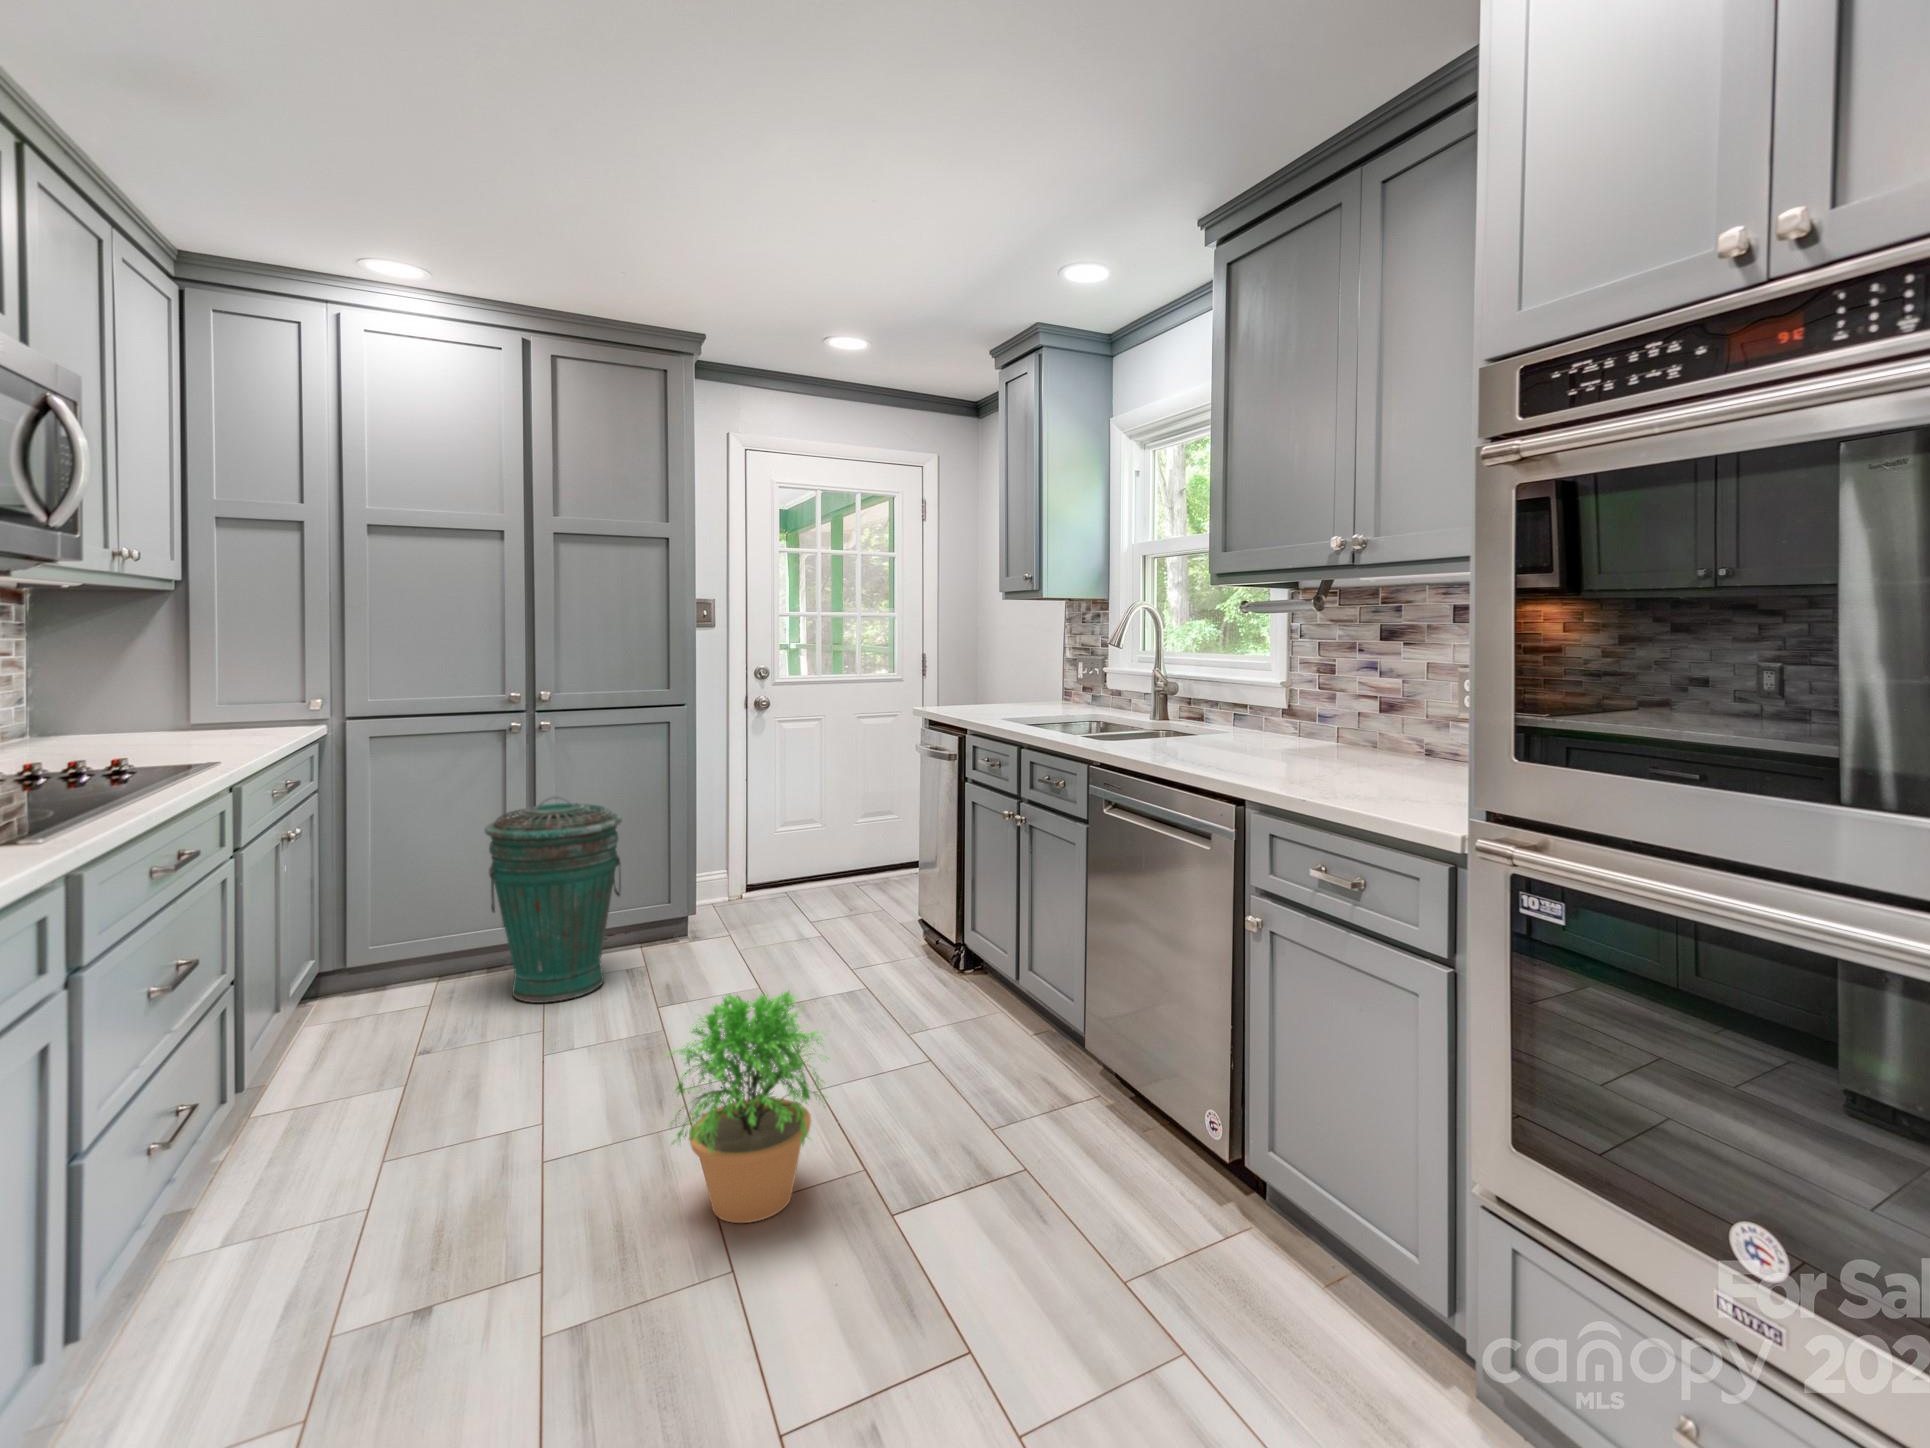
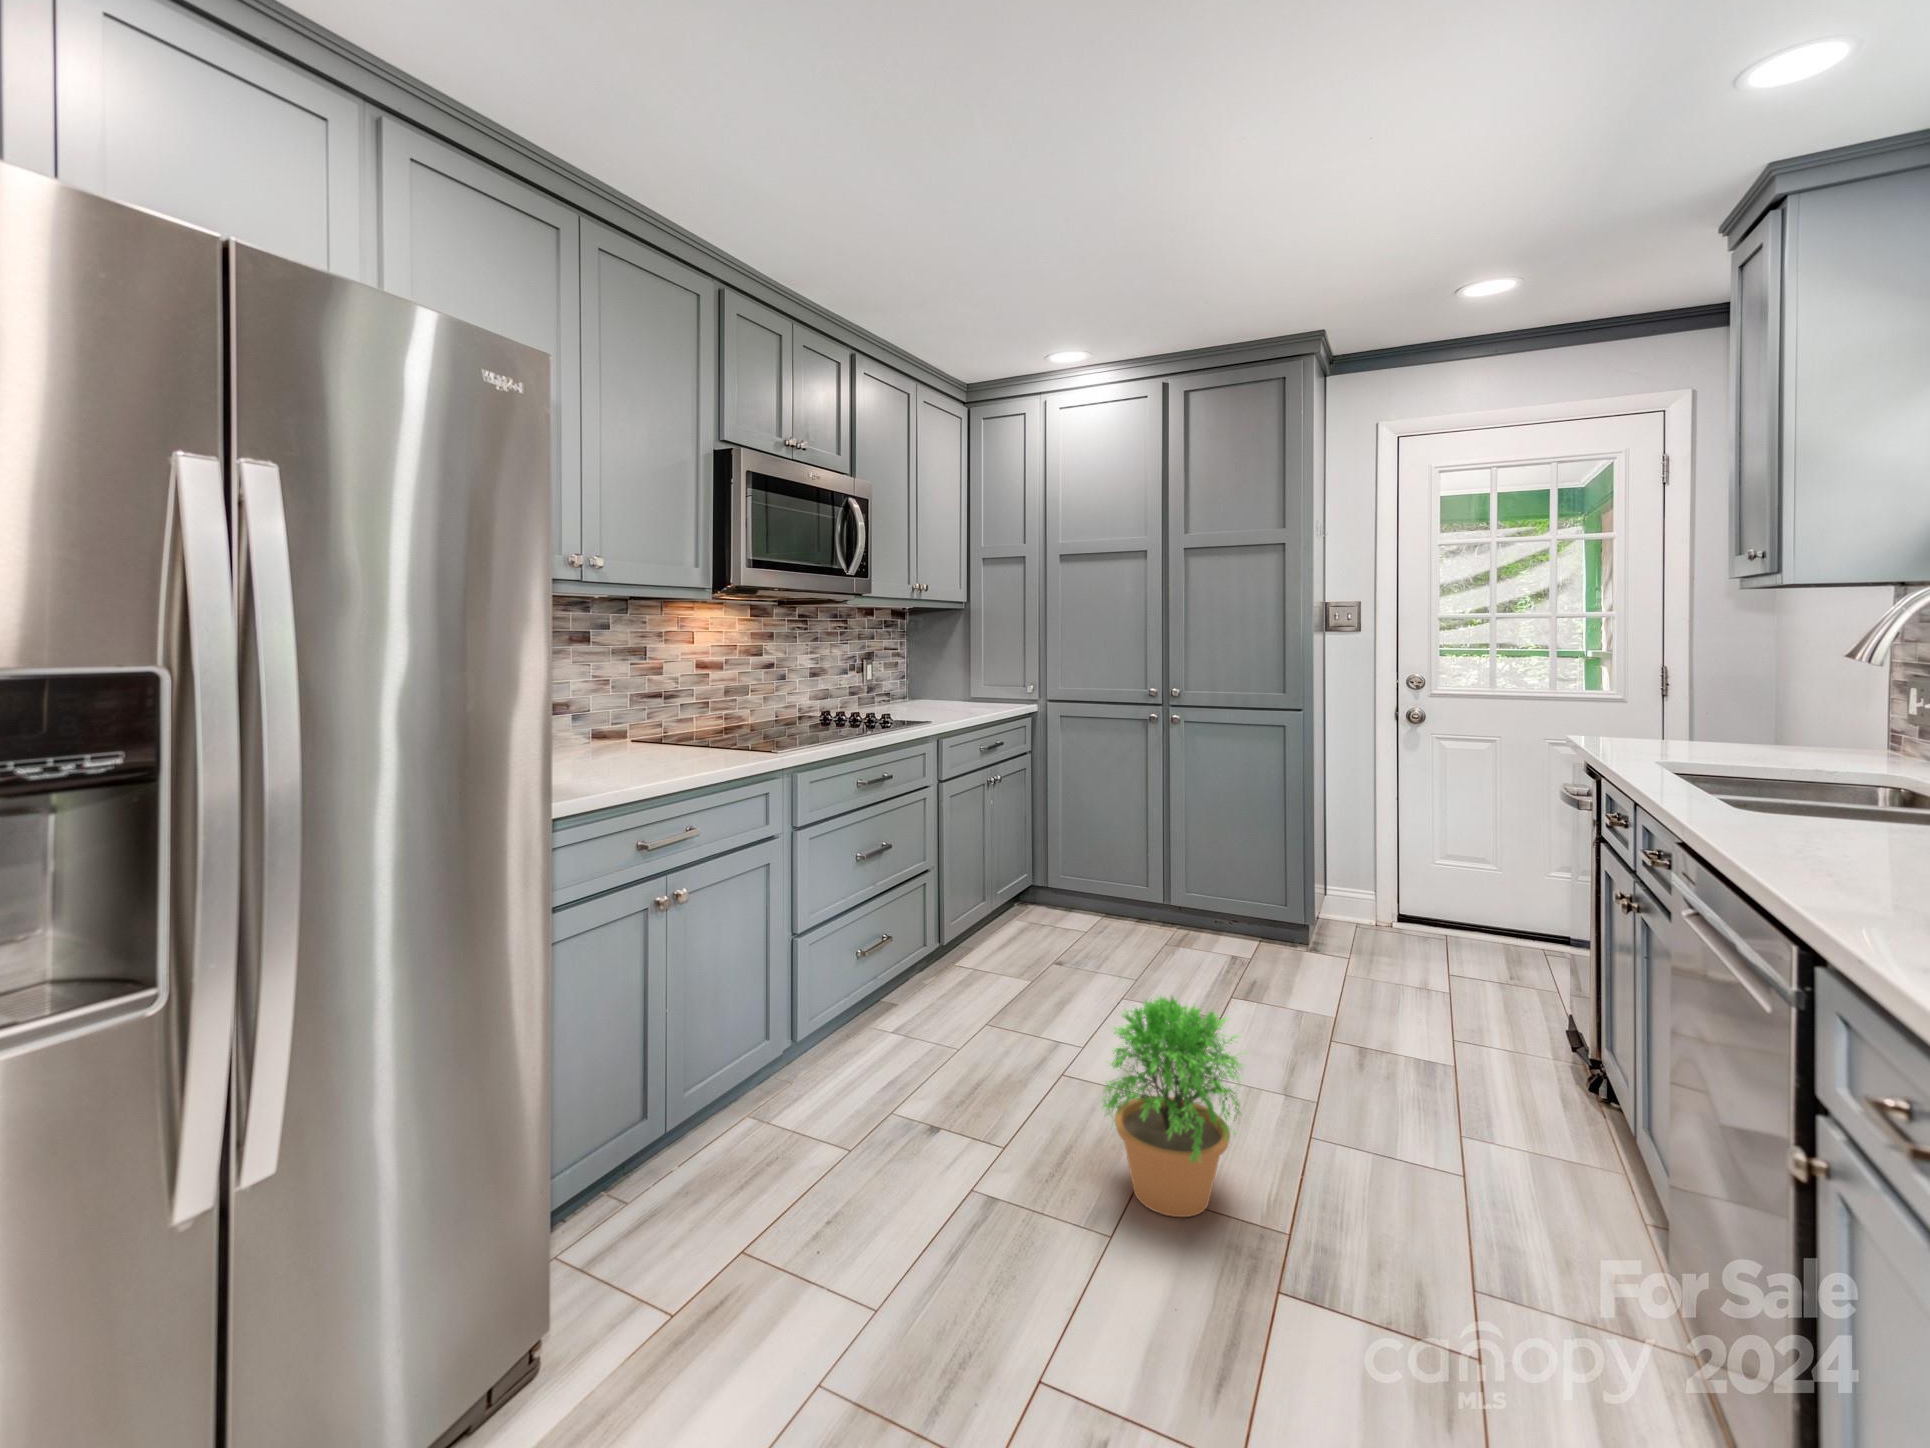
trash can: present [485,796,622,1003] -> none [1118,784,1229,963]

